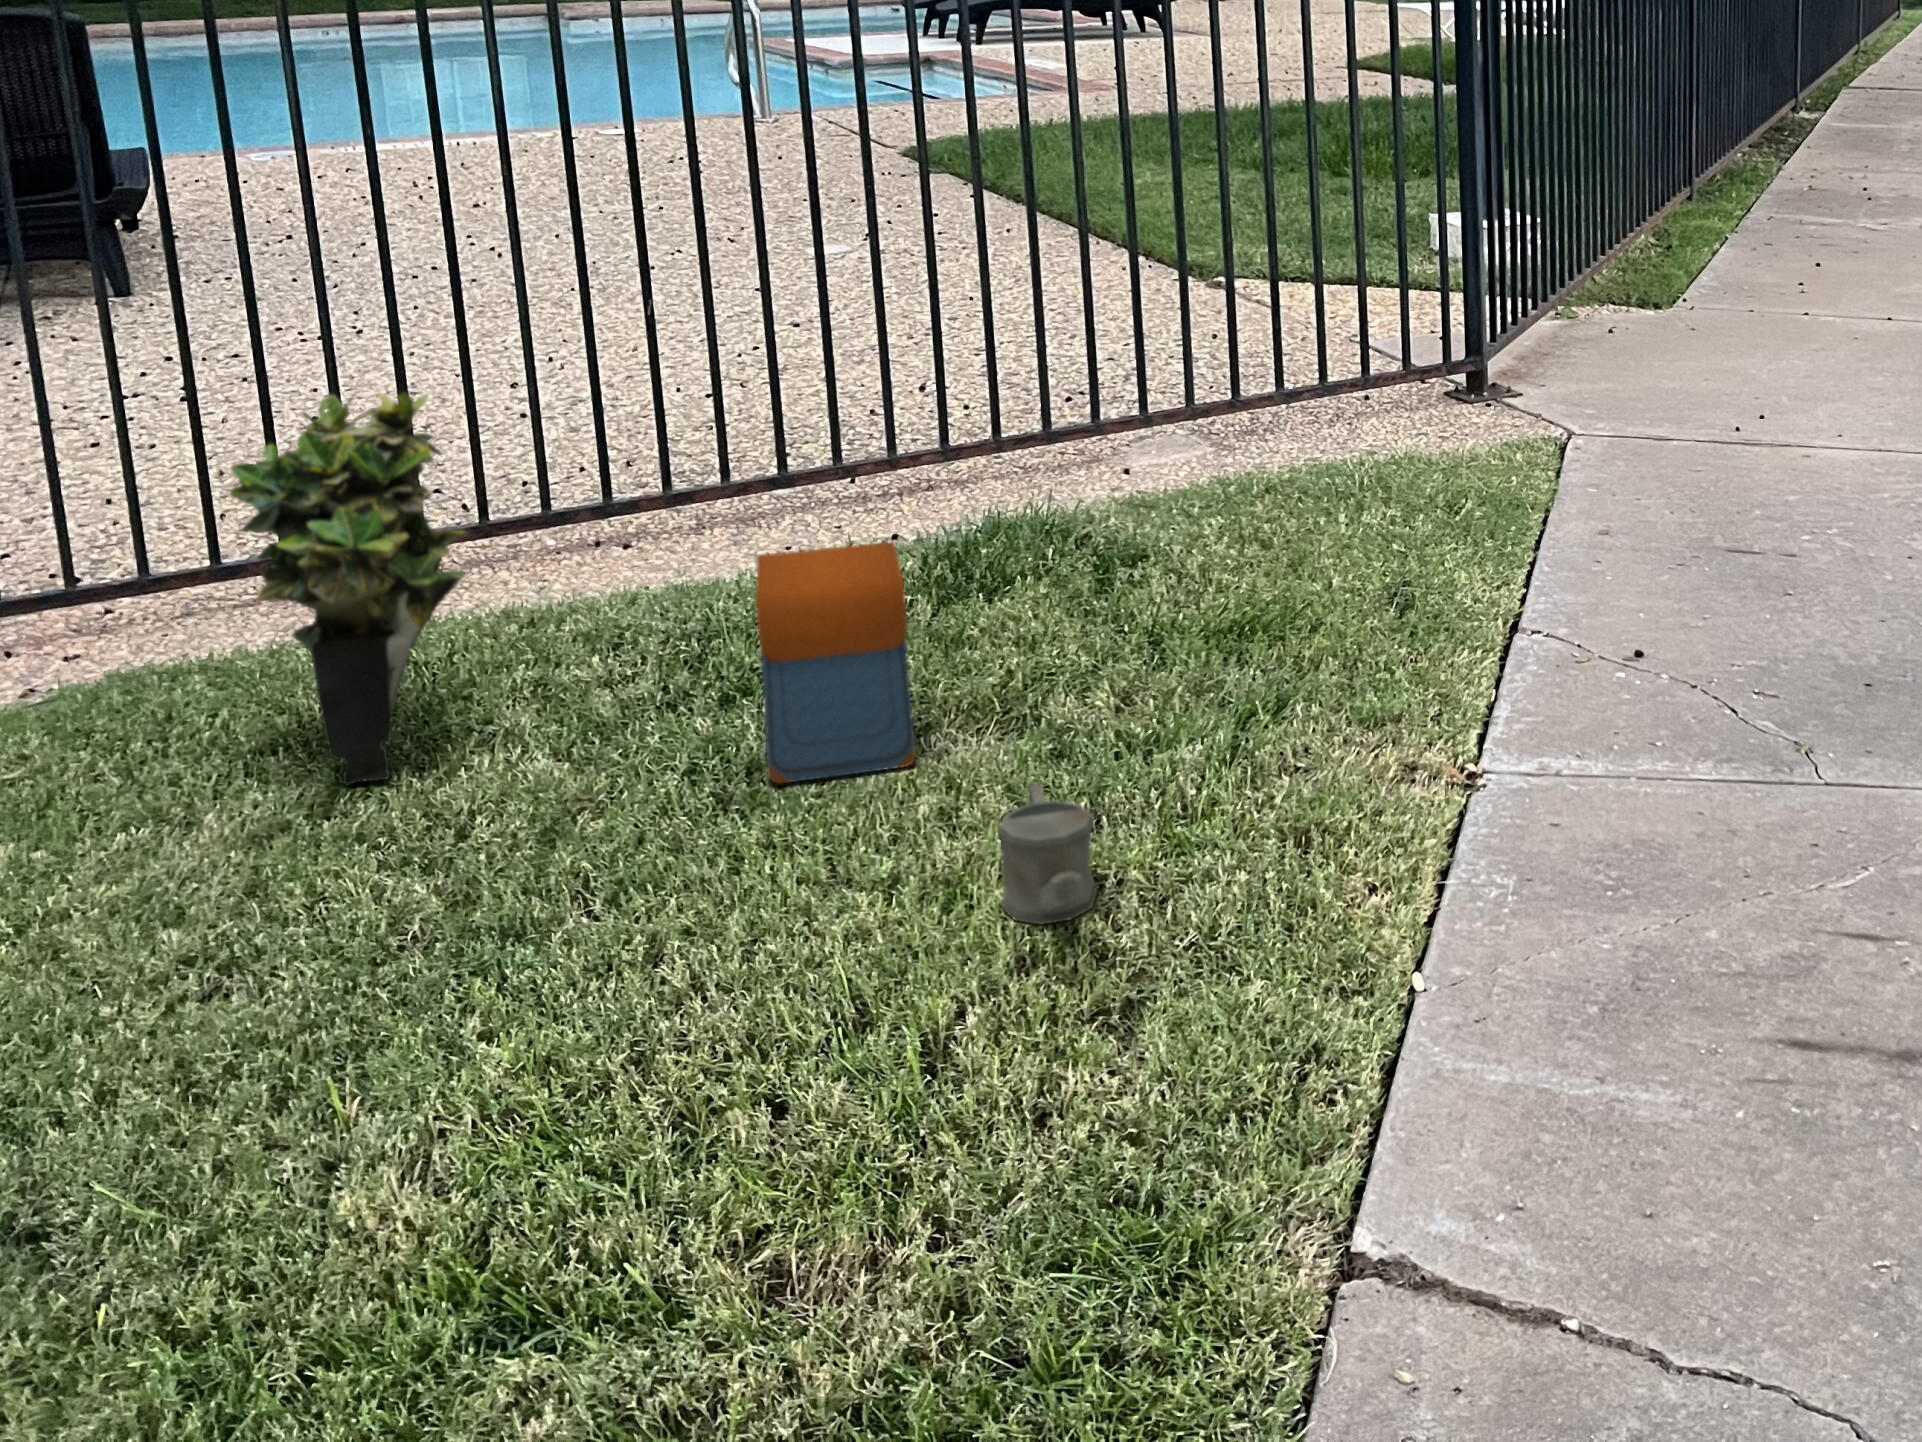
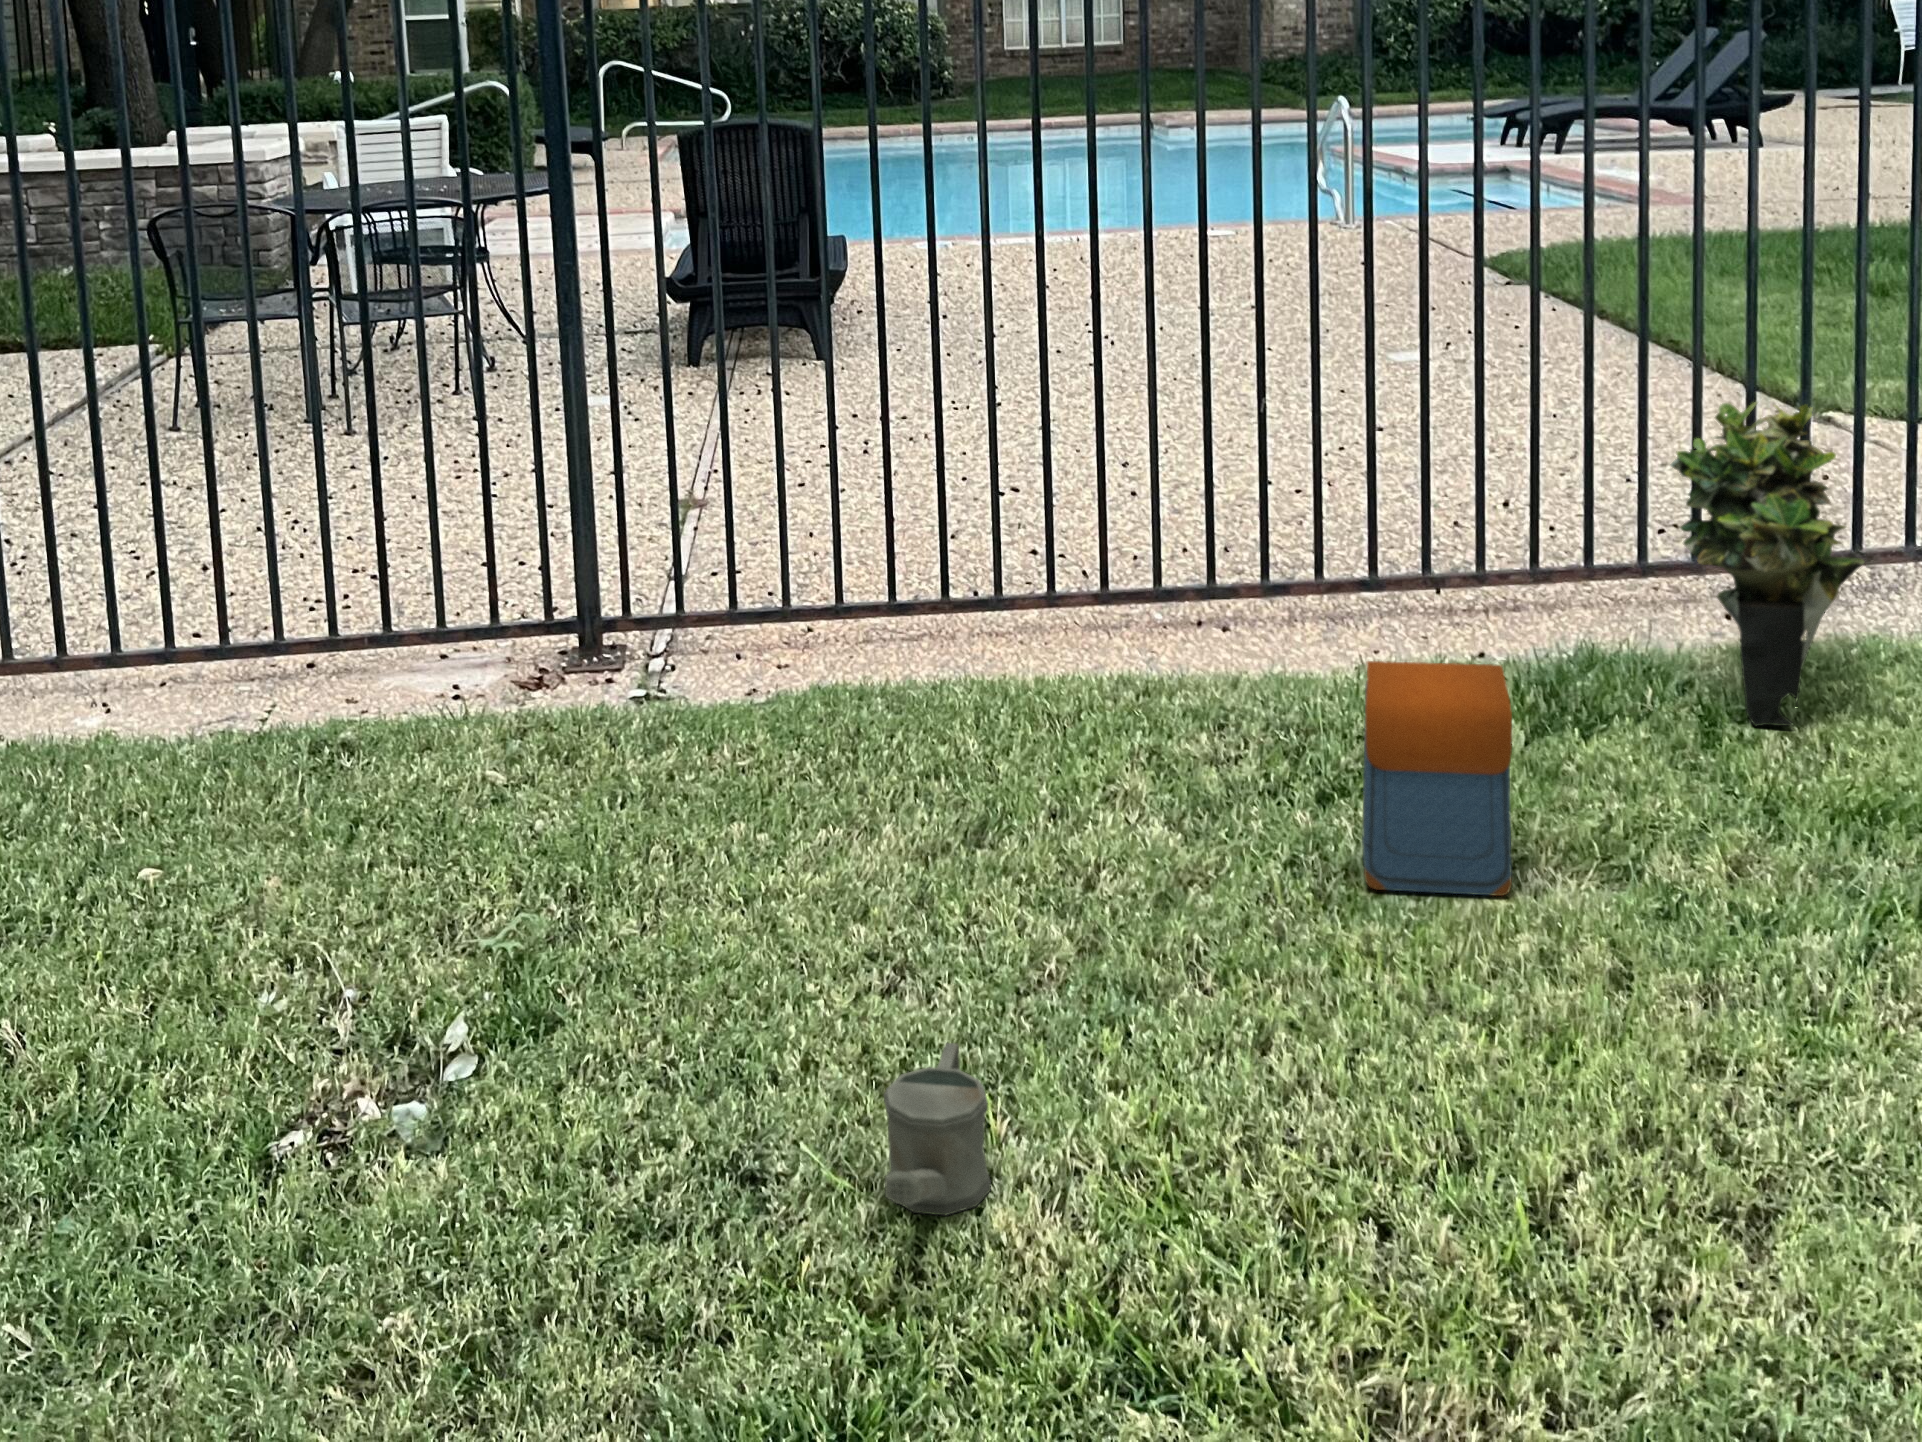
potted plant: present [229,393,466,785] -> present [1671,402,1864,726]
watering can: present [998,784,1097,924] -> present [884,1043,991,1215]

